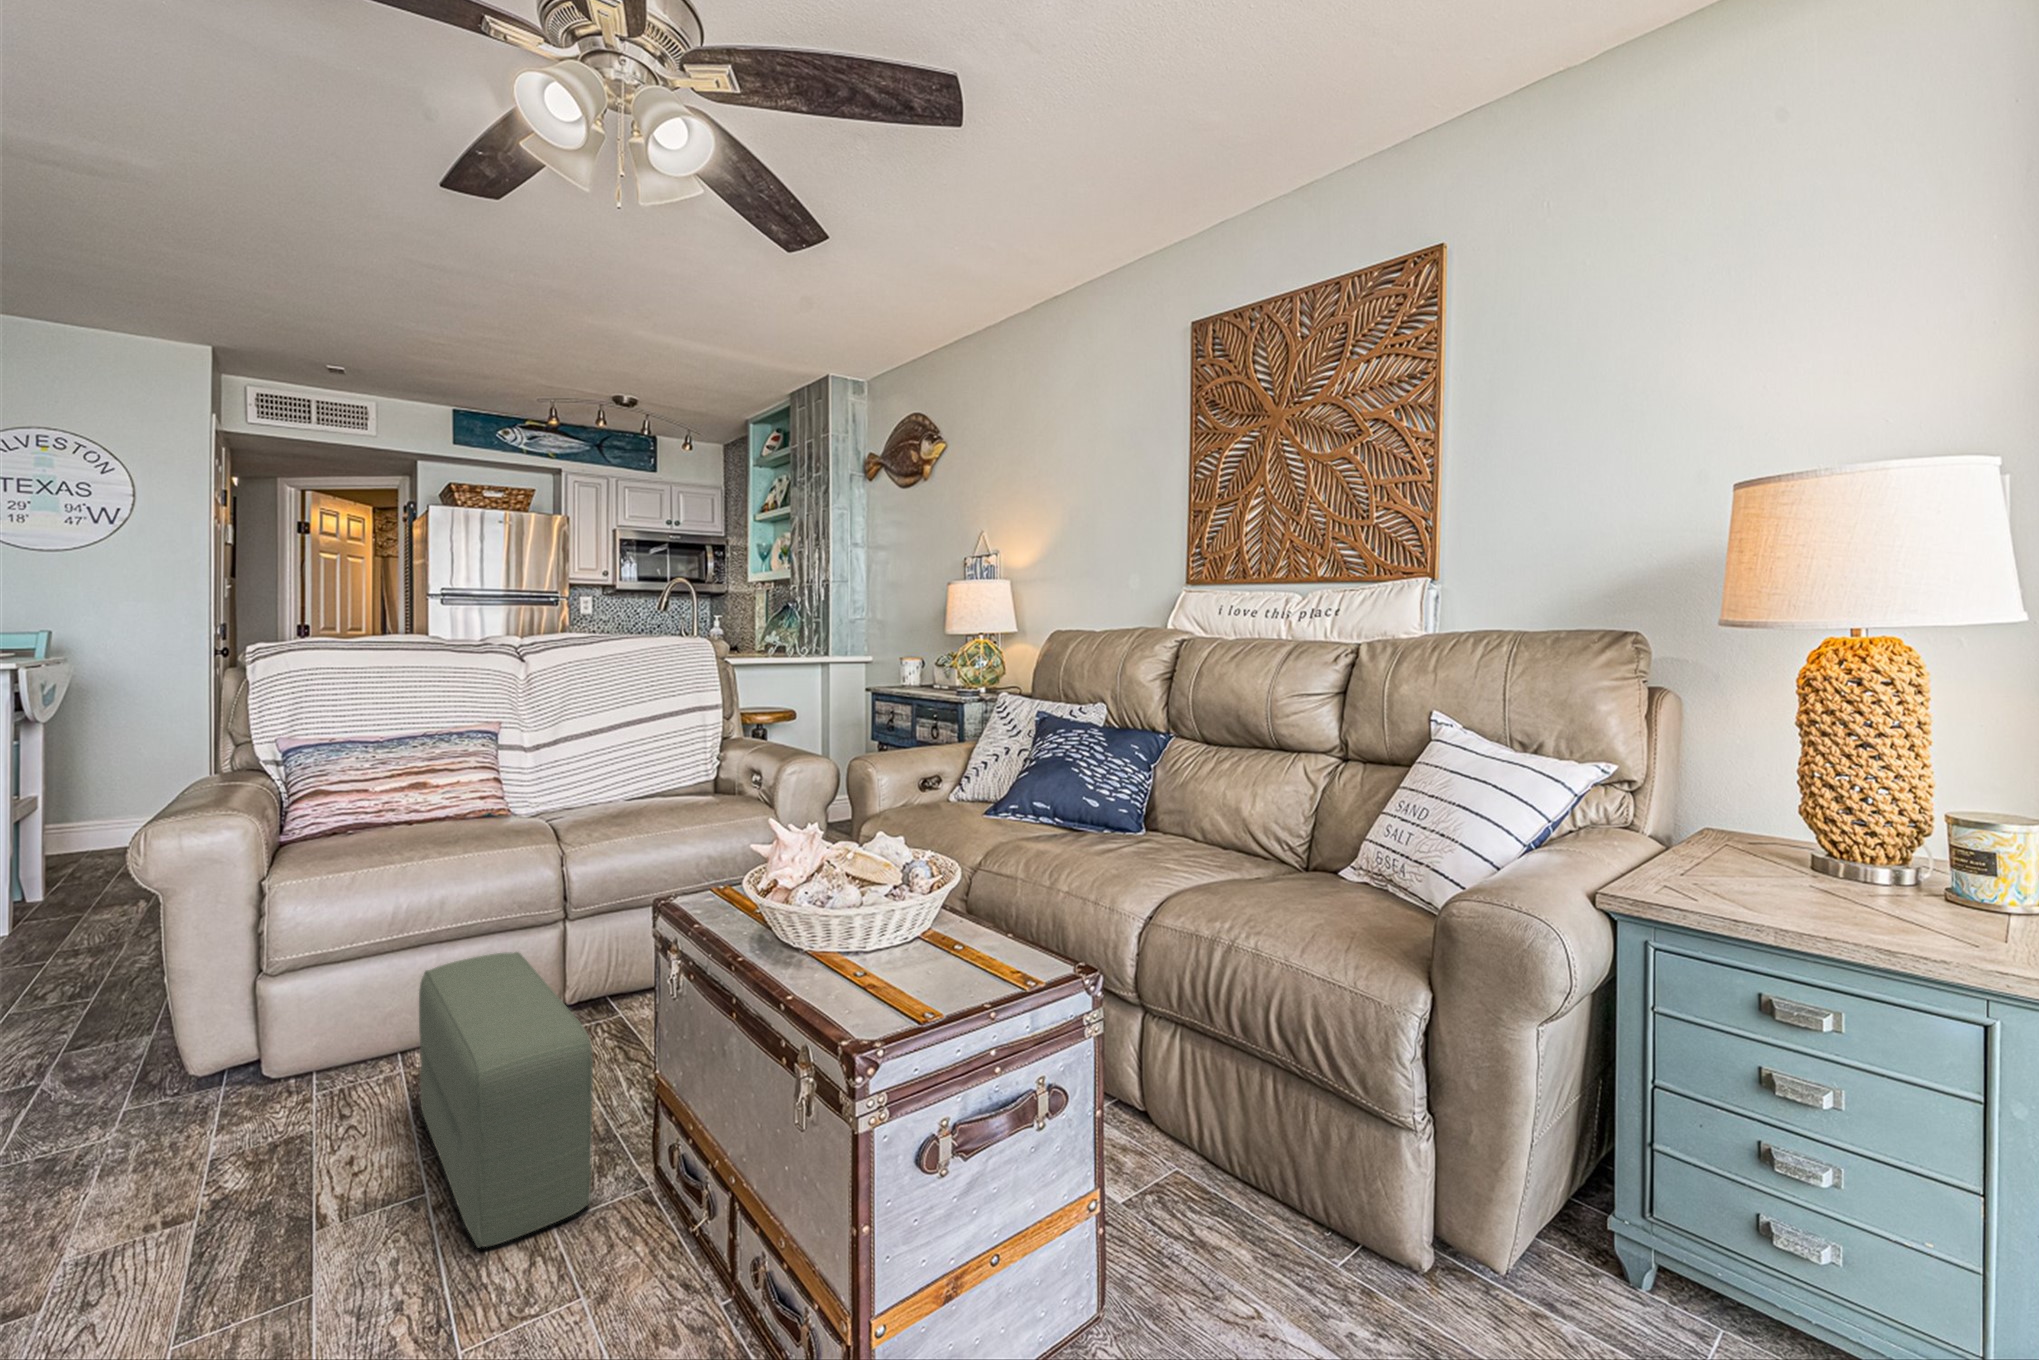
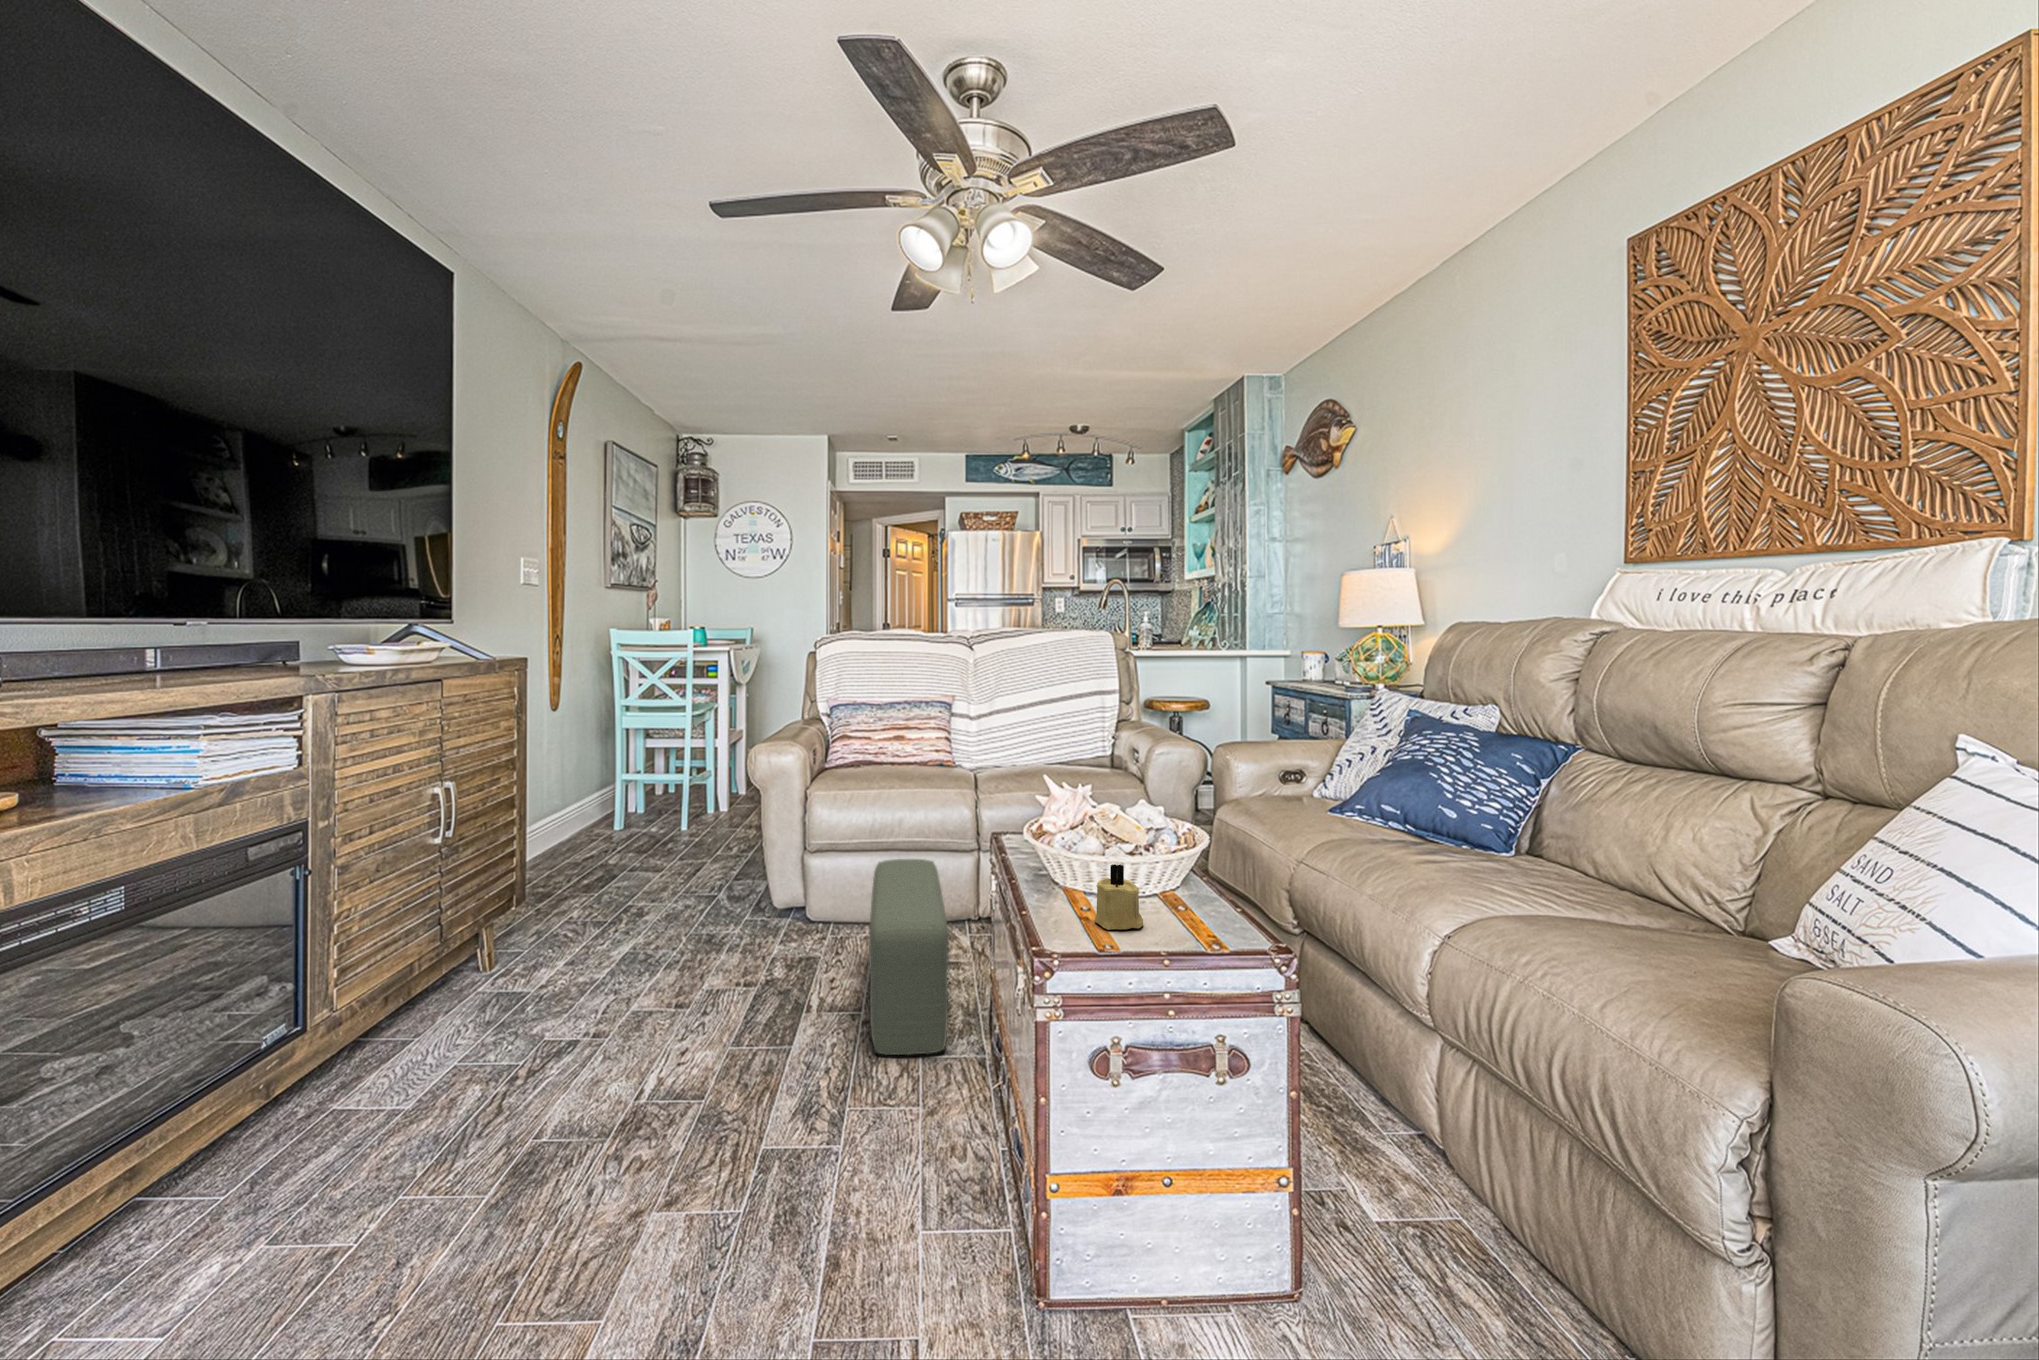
candle: none [882,910,937,989] -> present [1095,864,1143,930]

